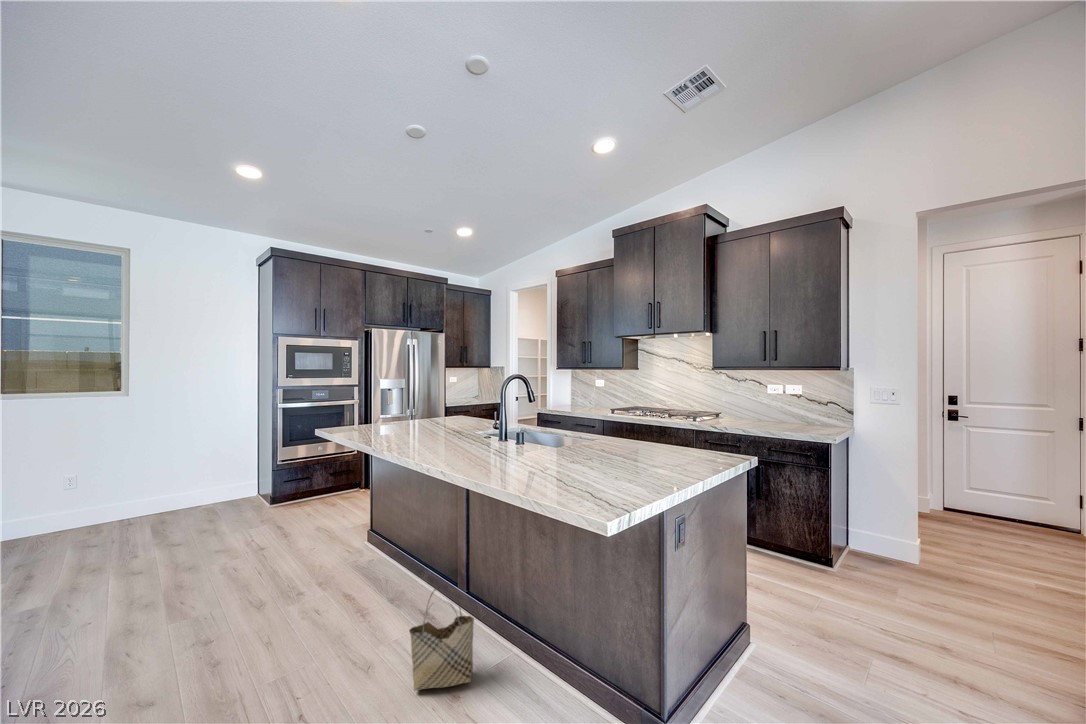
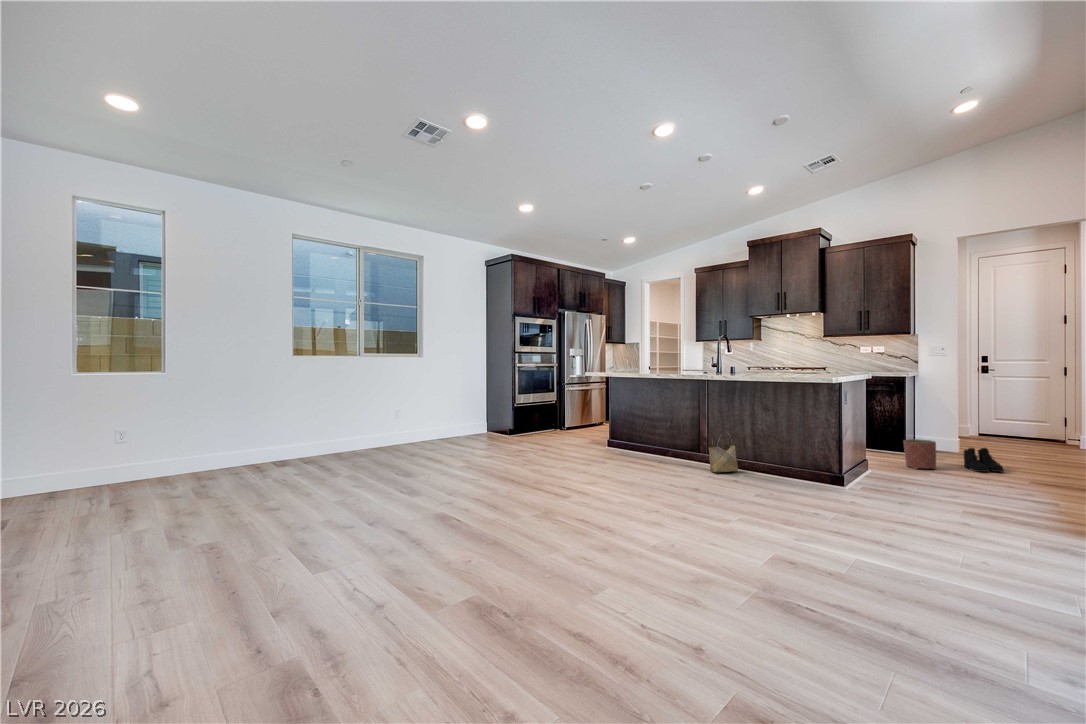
planter: none [824,585,888,664] -> present [903,439,936,469]
boots: none [941,612,1032,686] -> present [964,448,1004,472]

